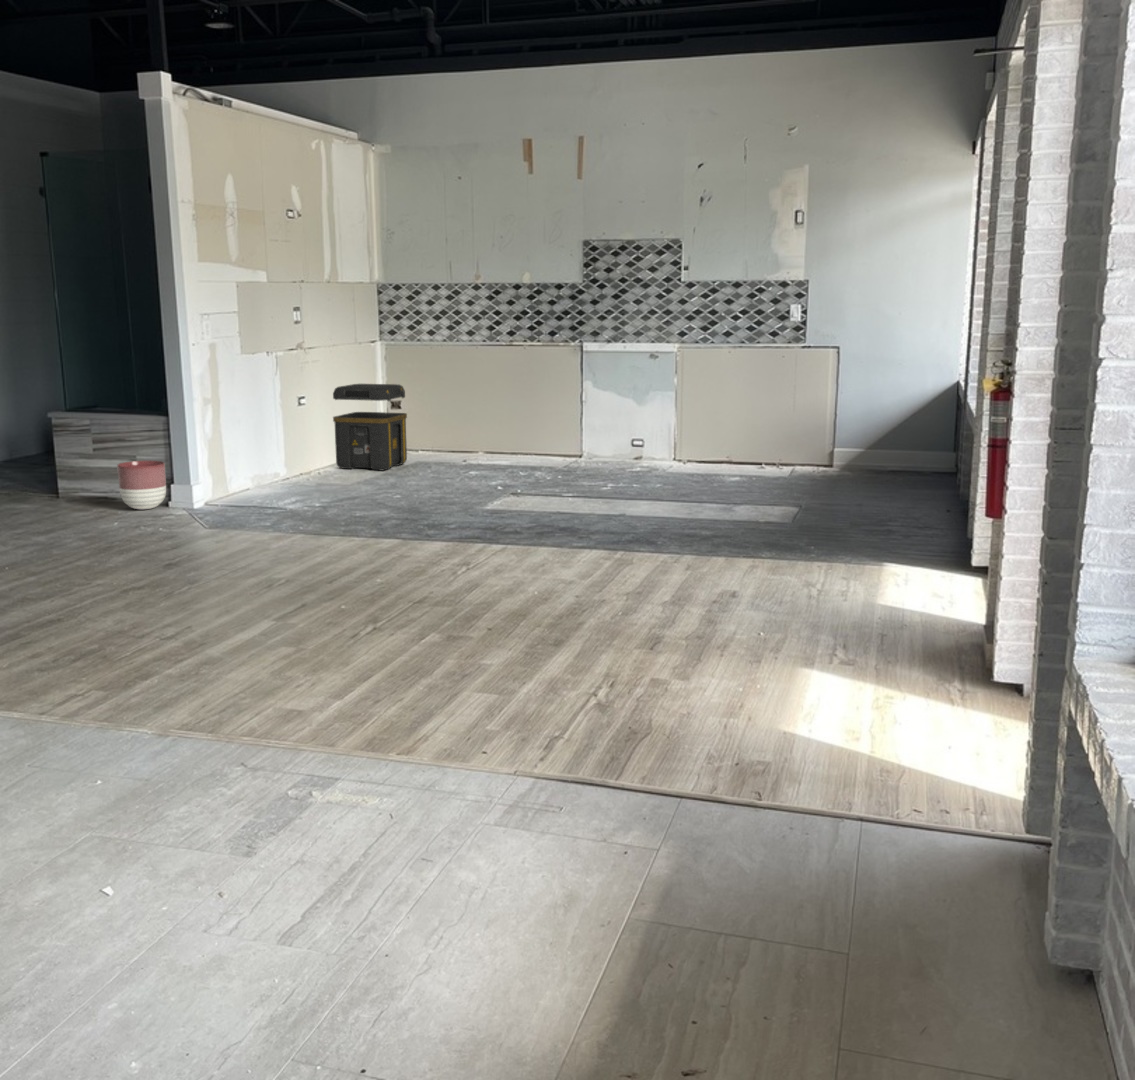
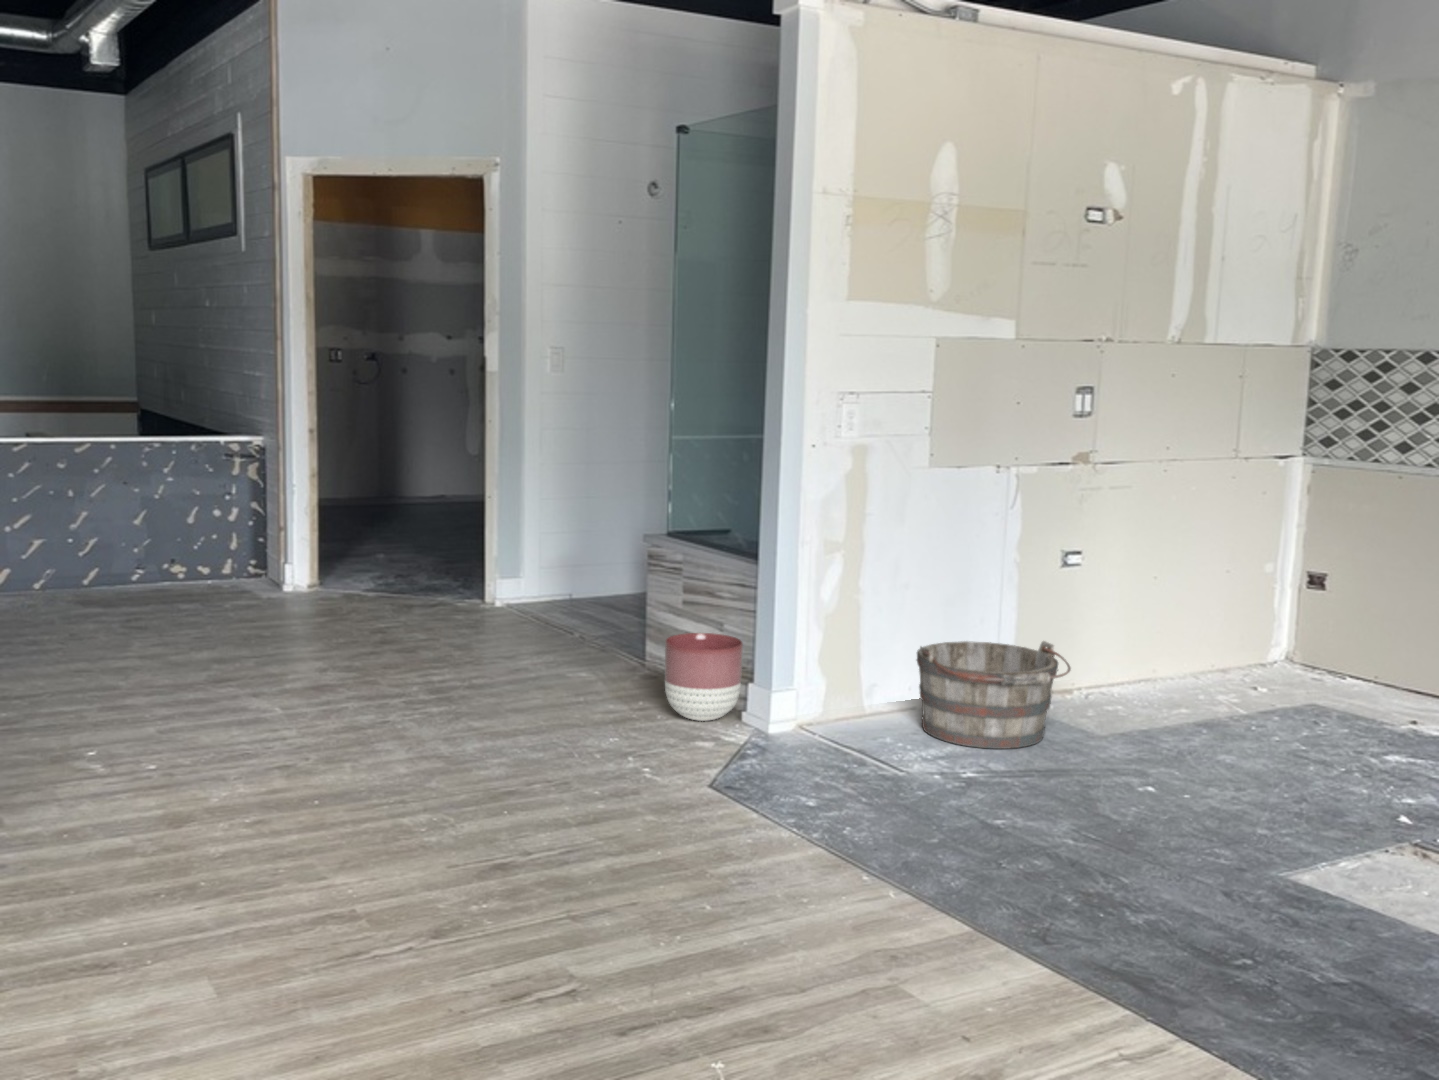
toolbox: present [333,384,407,470] -> none [1140,534,1302,711]
bucket: none [252,441,336,497] -> present [917,641,1071,749]

